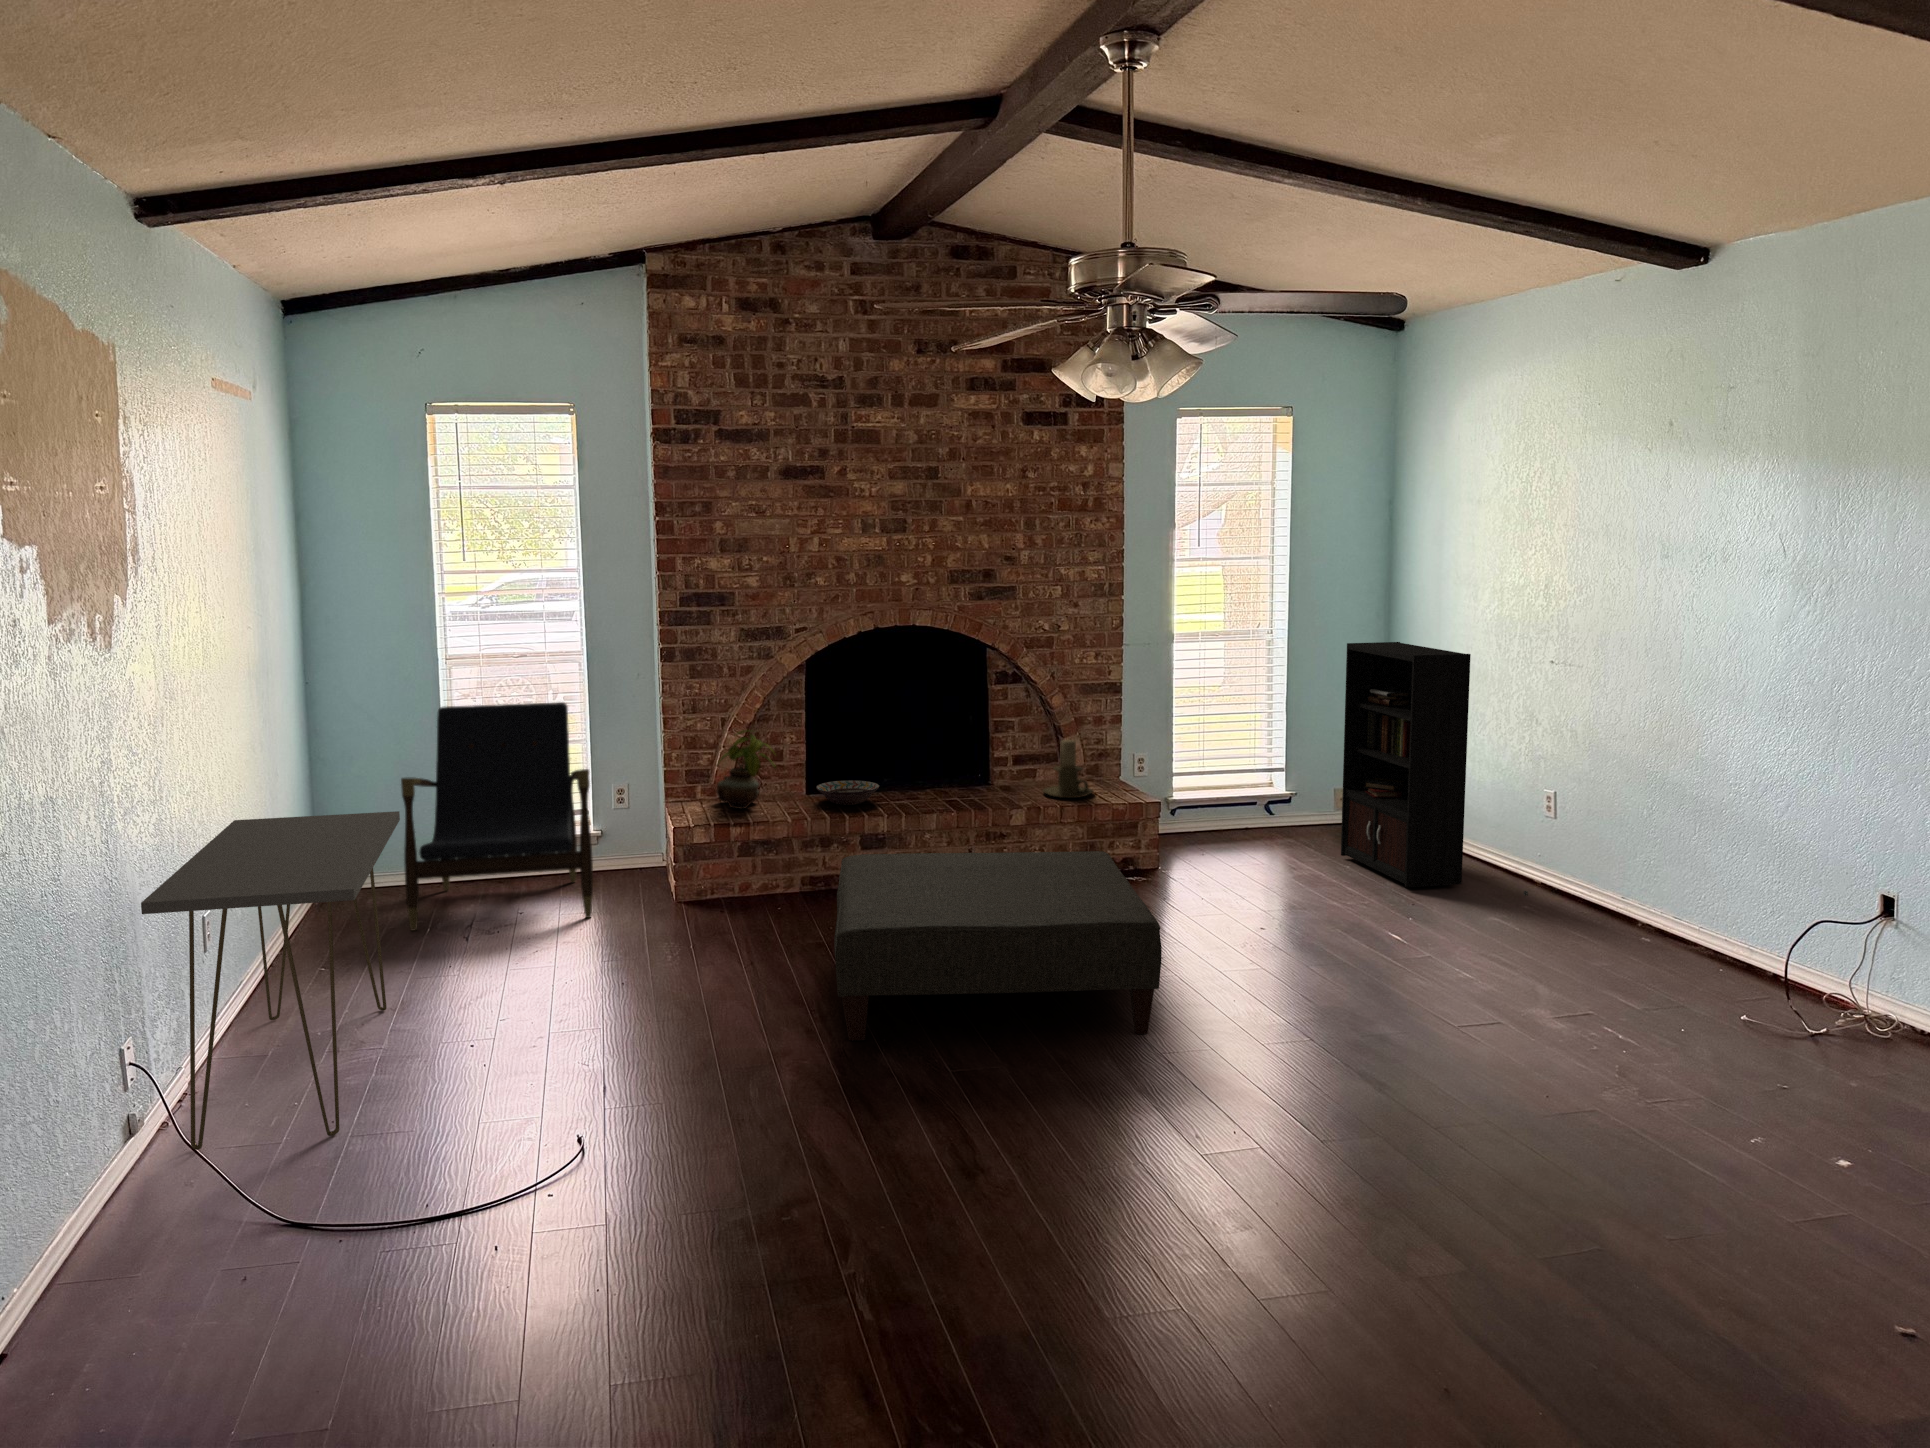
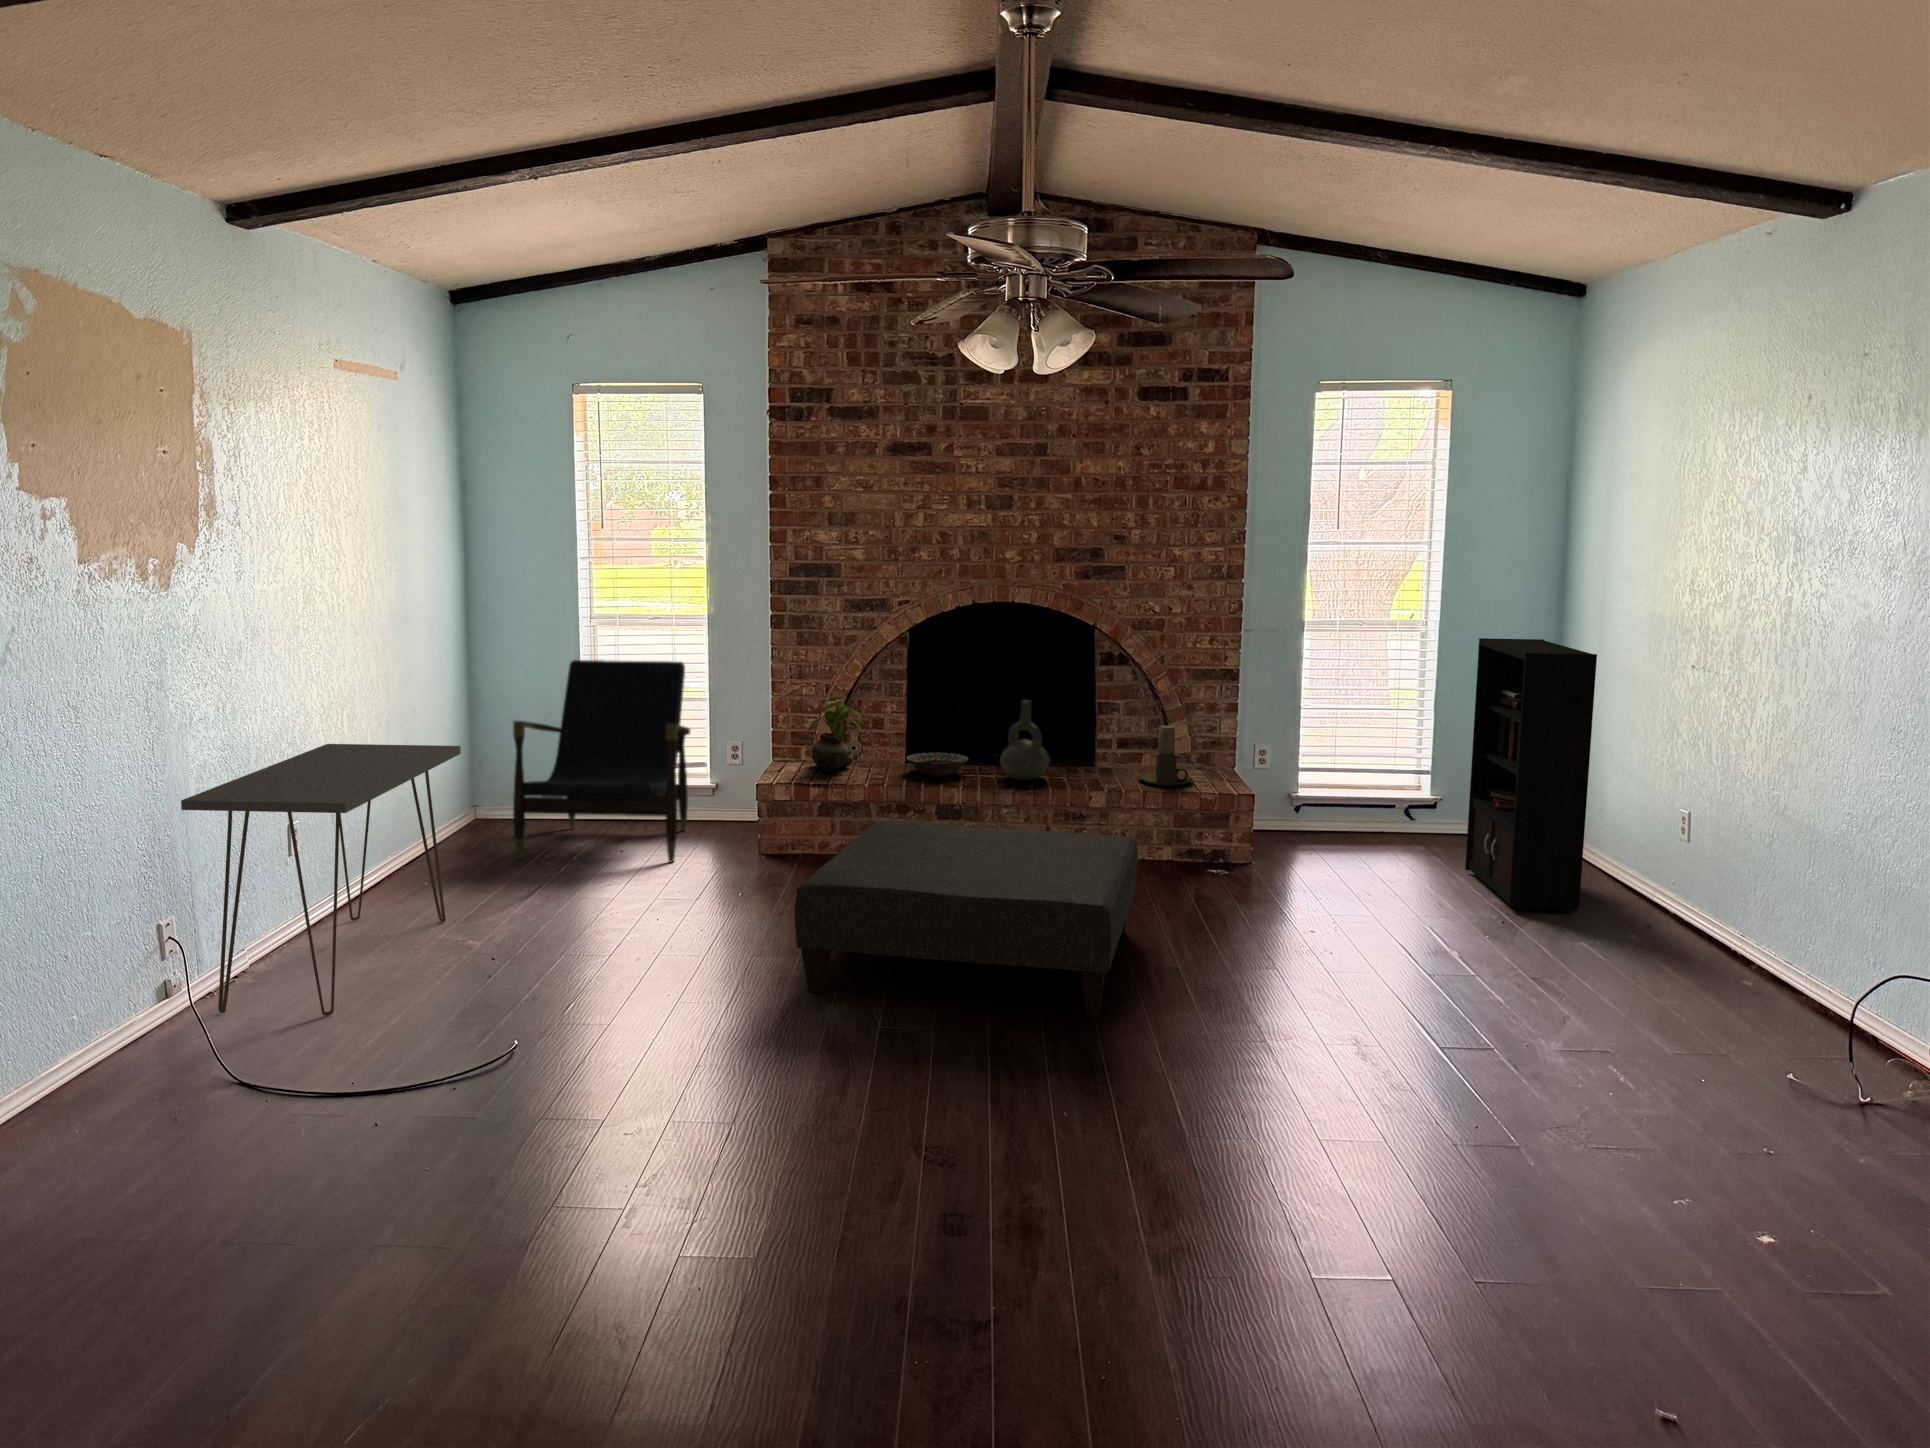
decorative vase: none [911,723,960,803] -> present [1000,700,1049,780]

